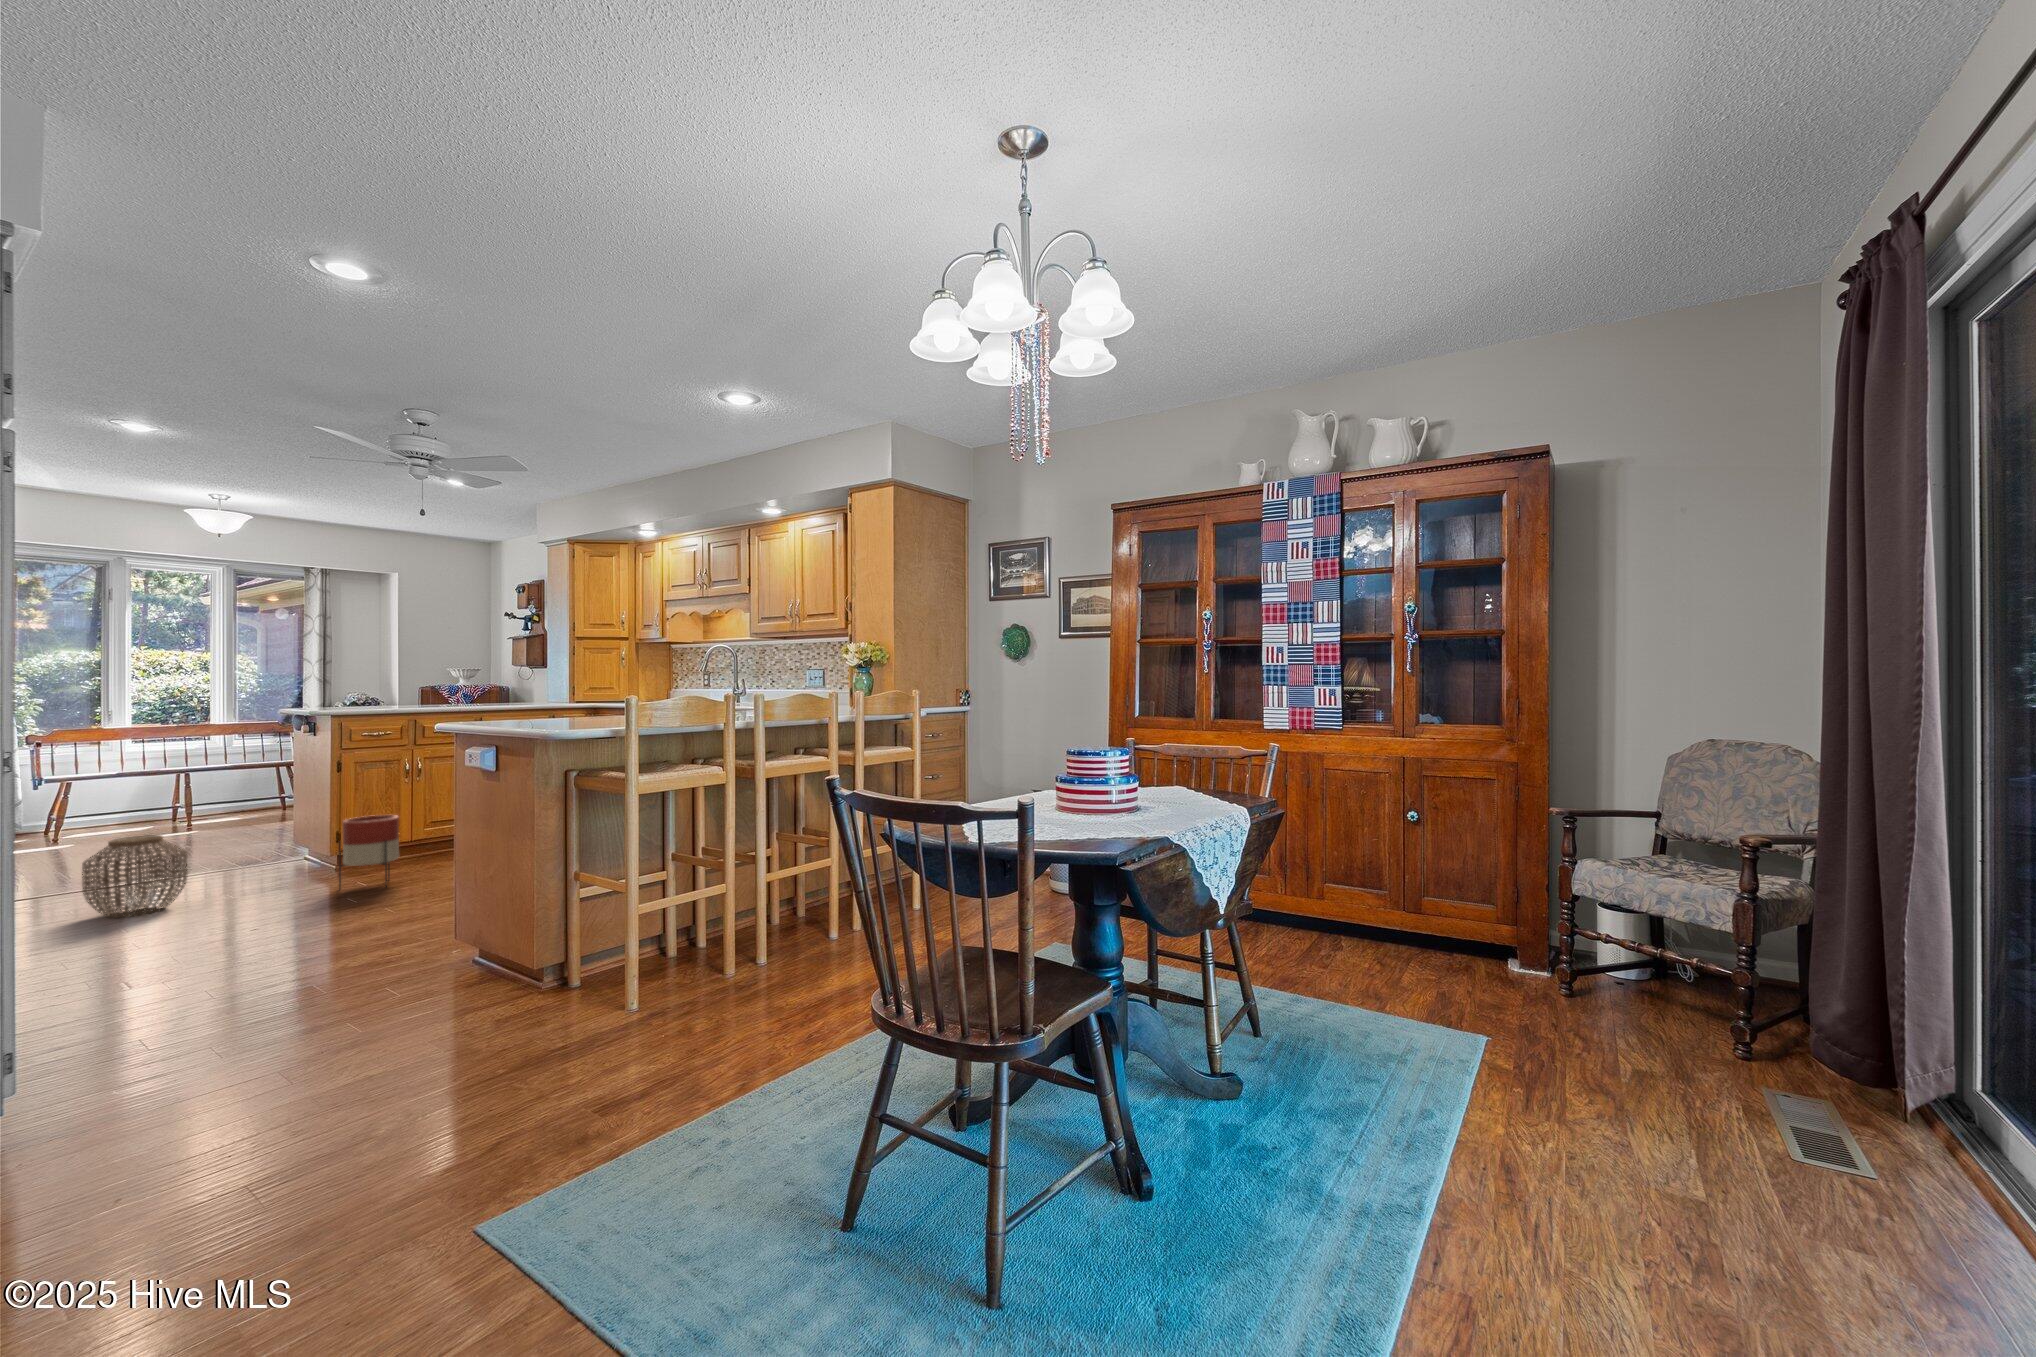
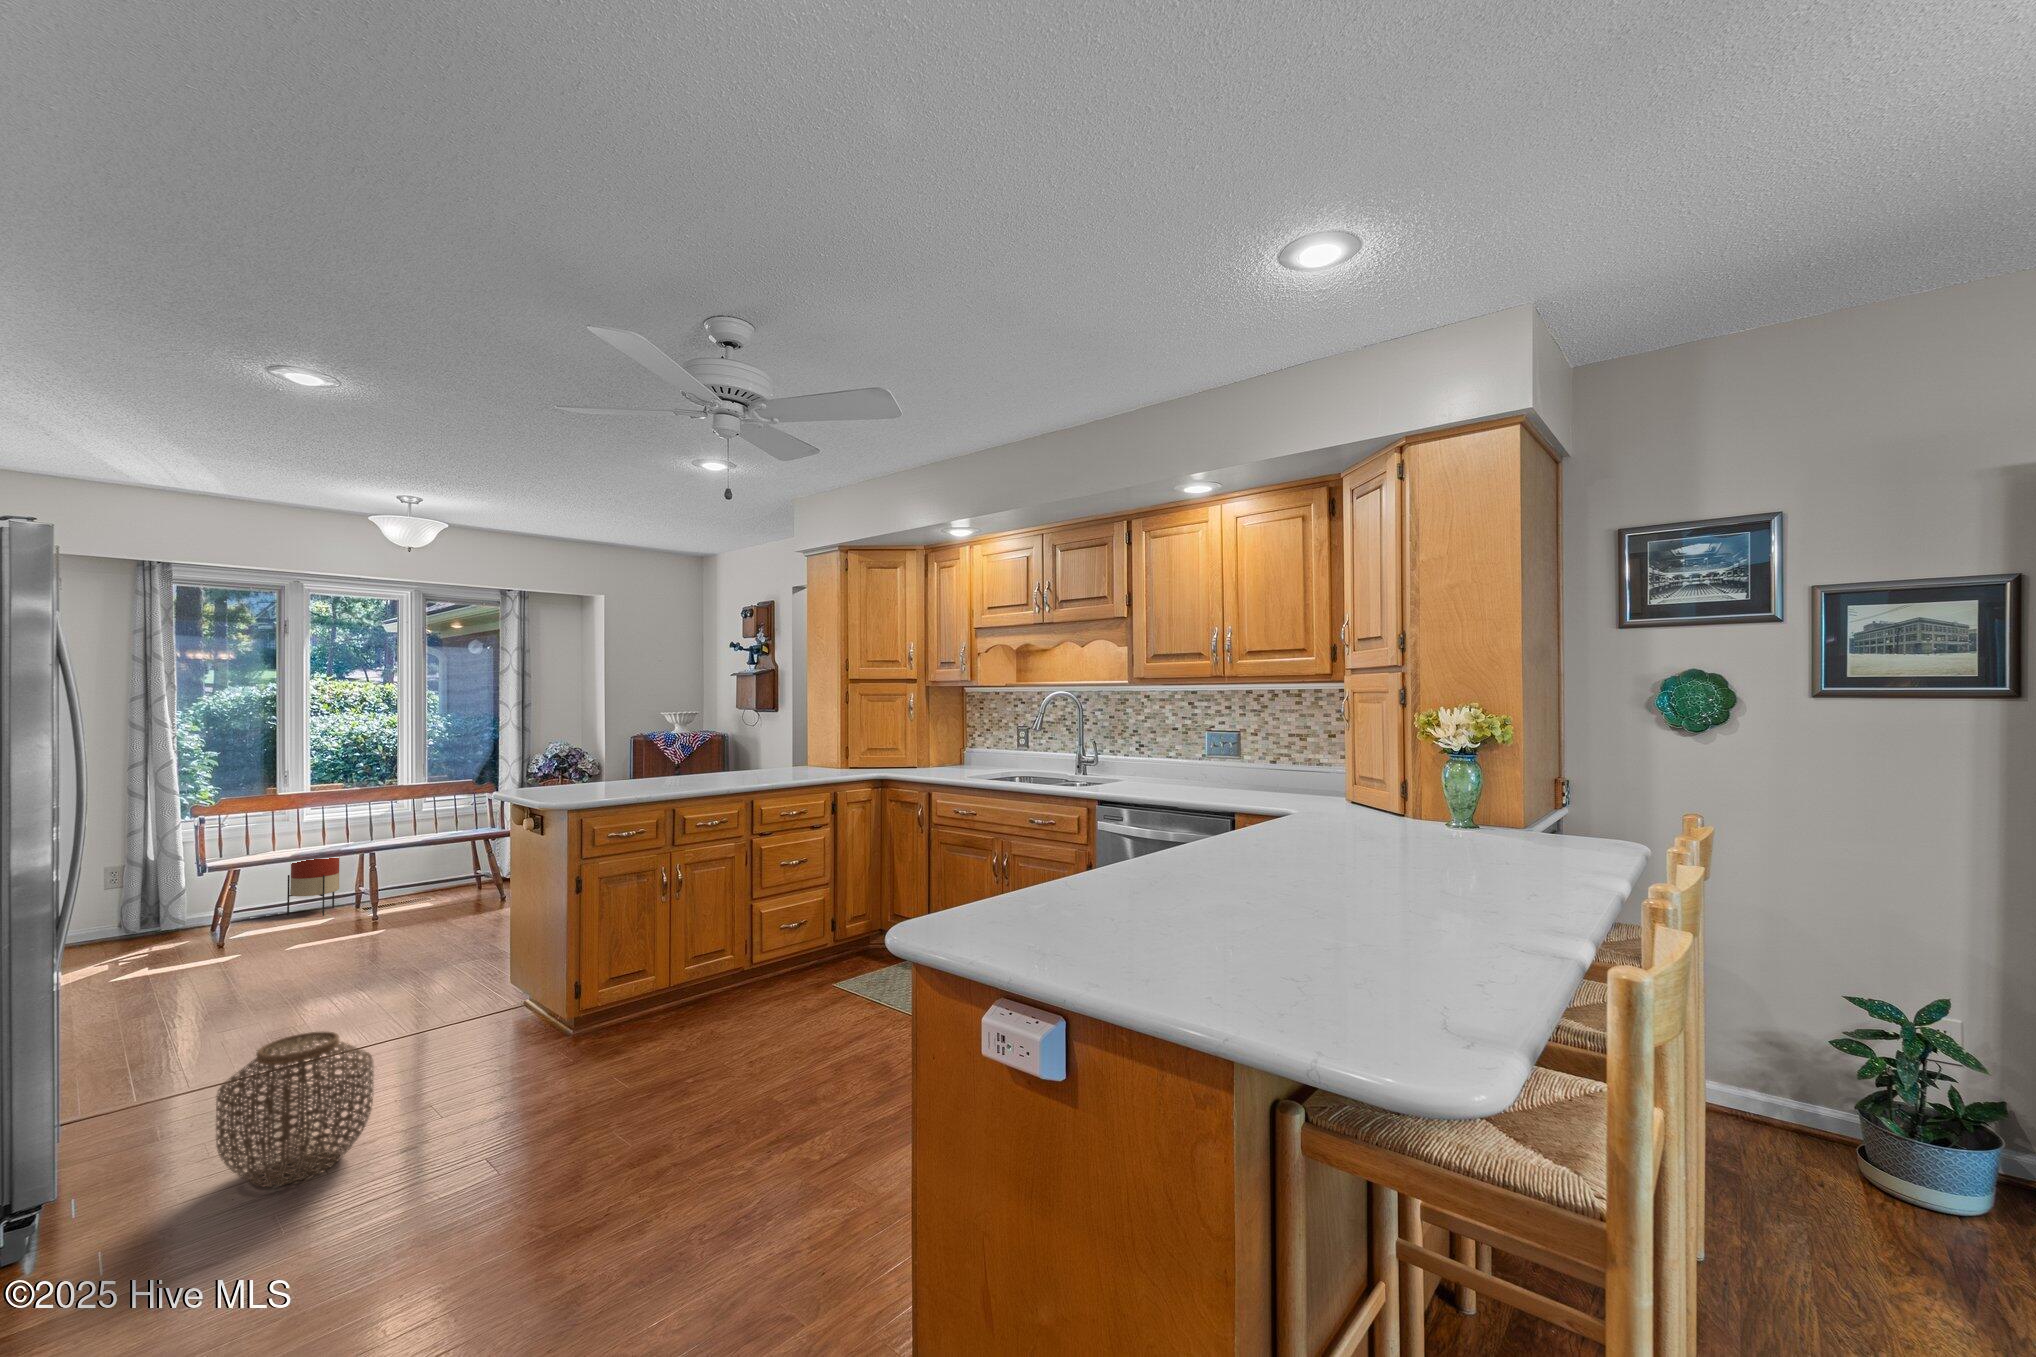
planter: present [339,815,399,888] -> present [287,858,339,916]

